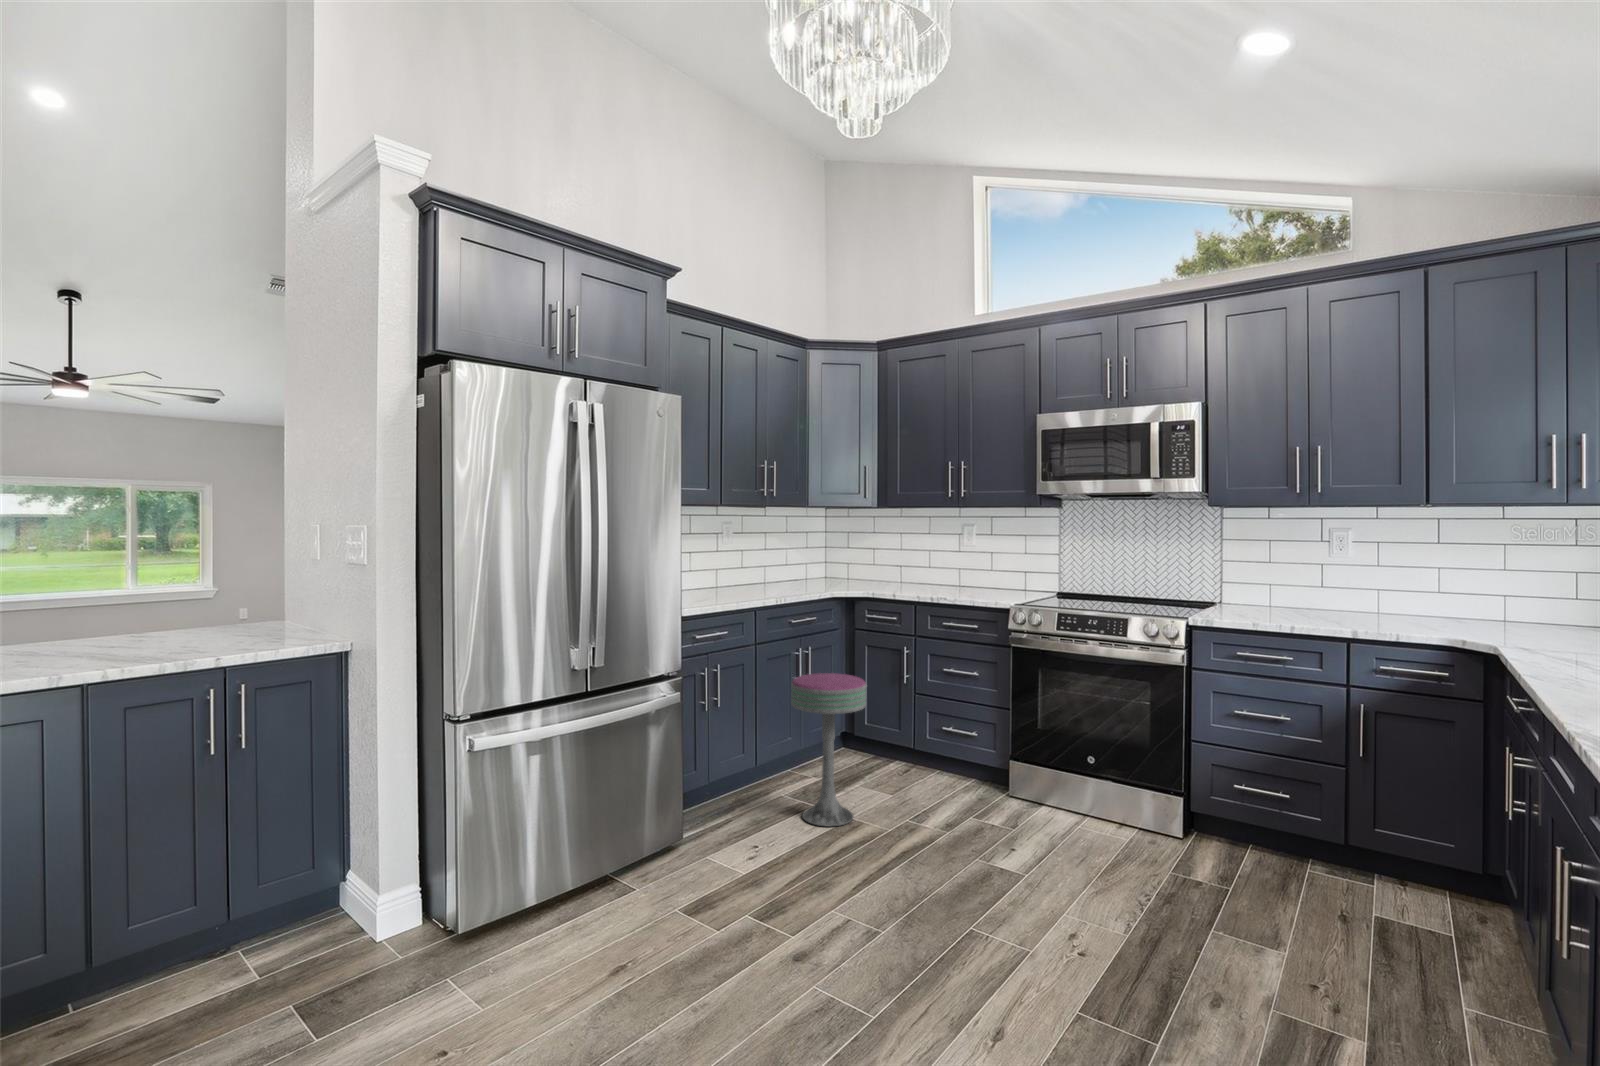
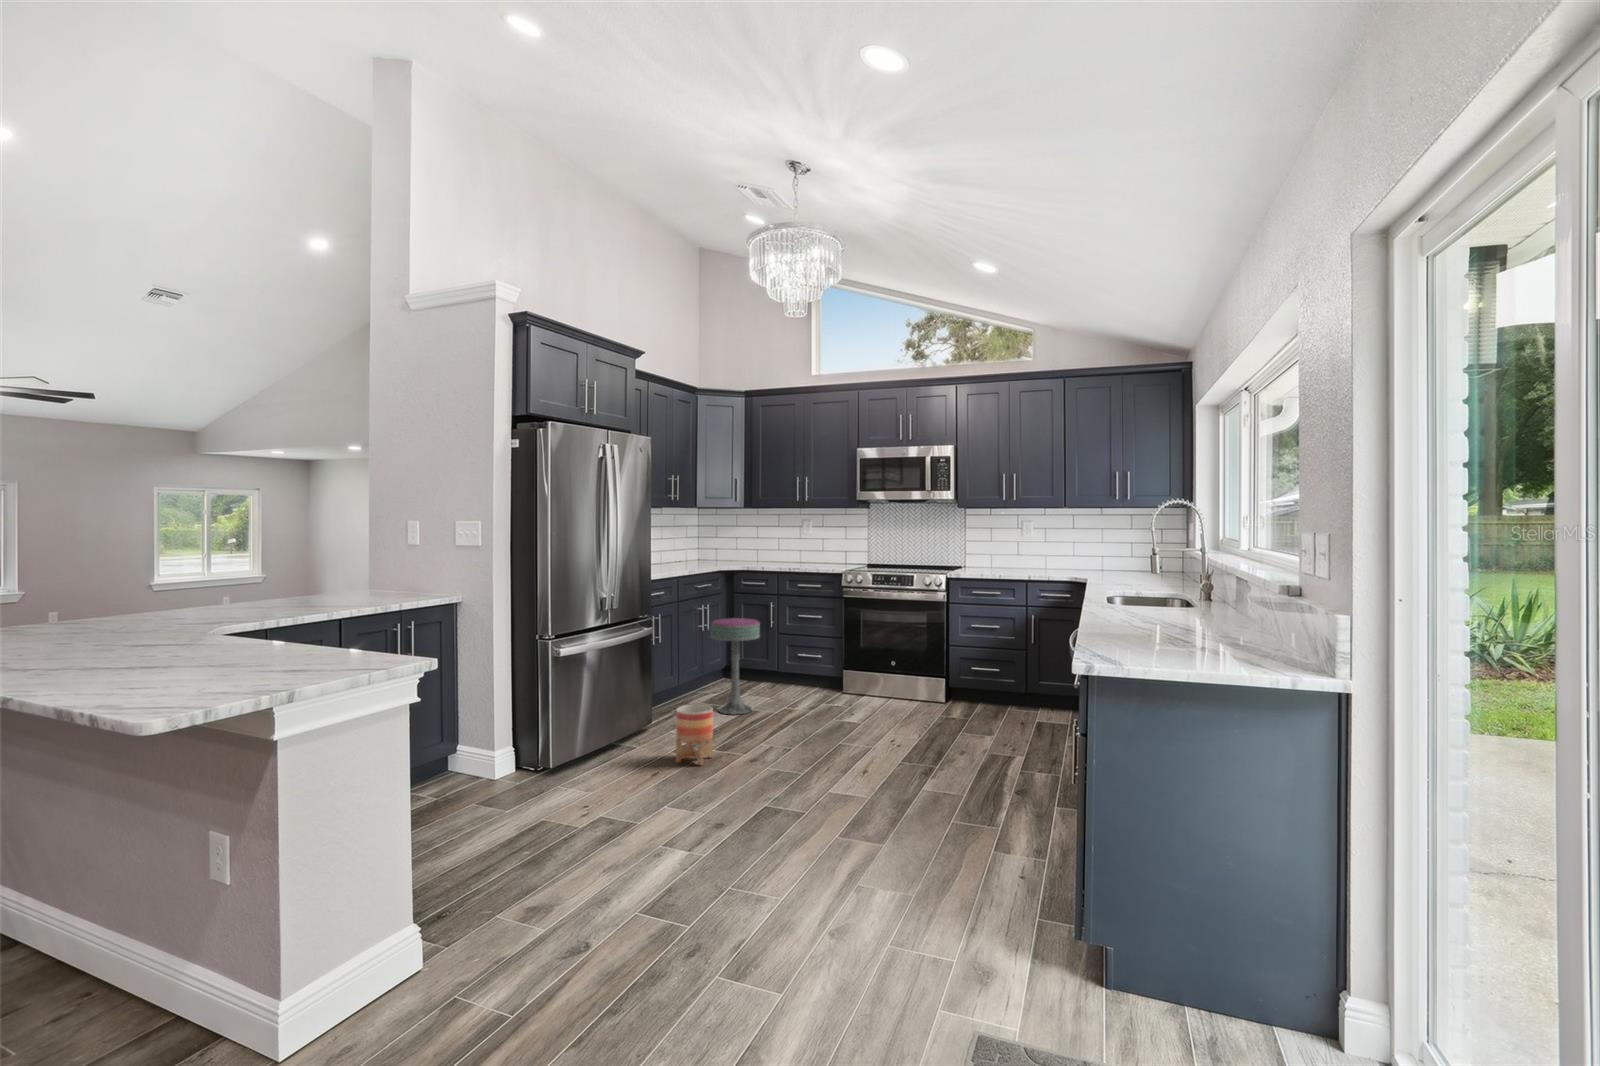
planter: none [668,838,735,958] -> present [676,705,713,765]

